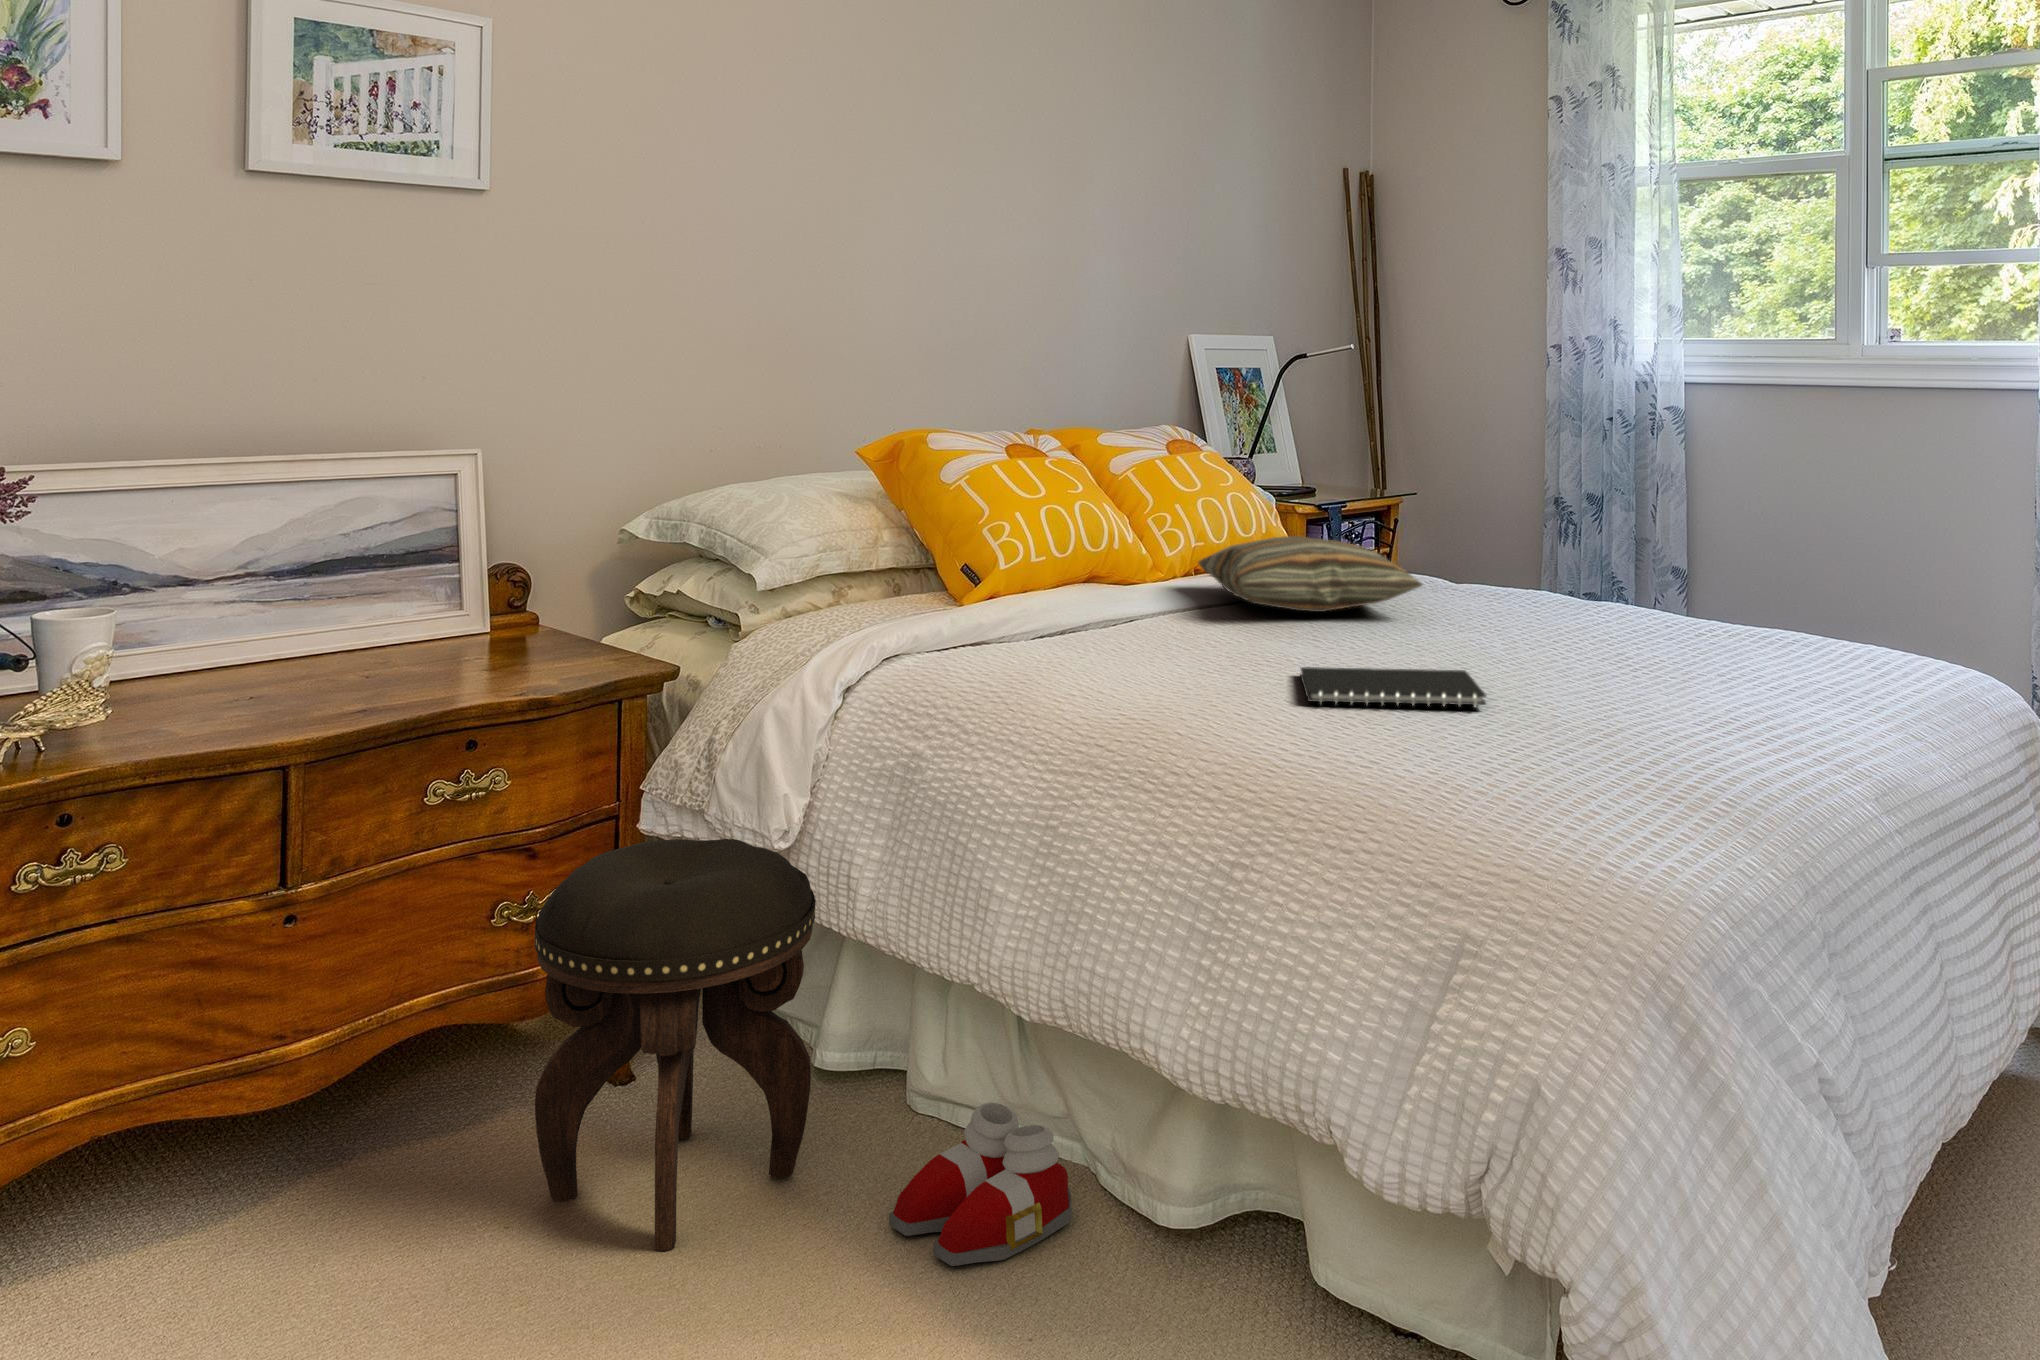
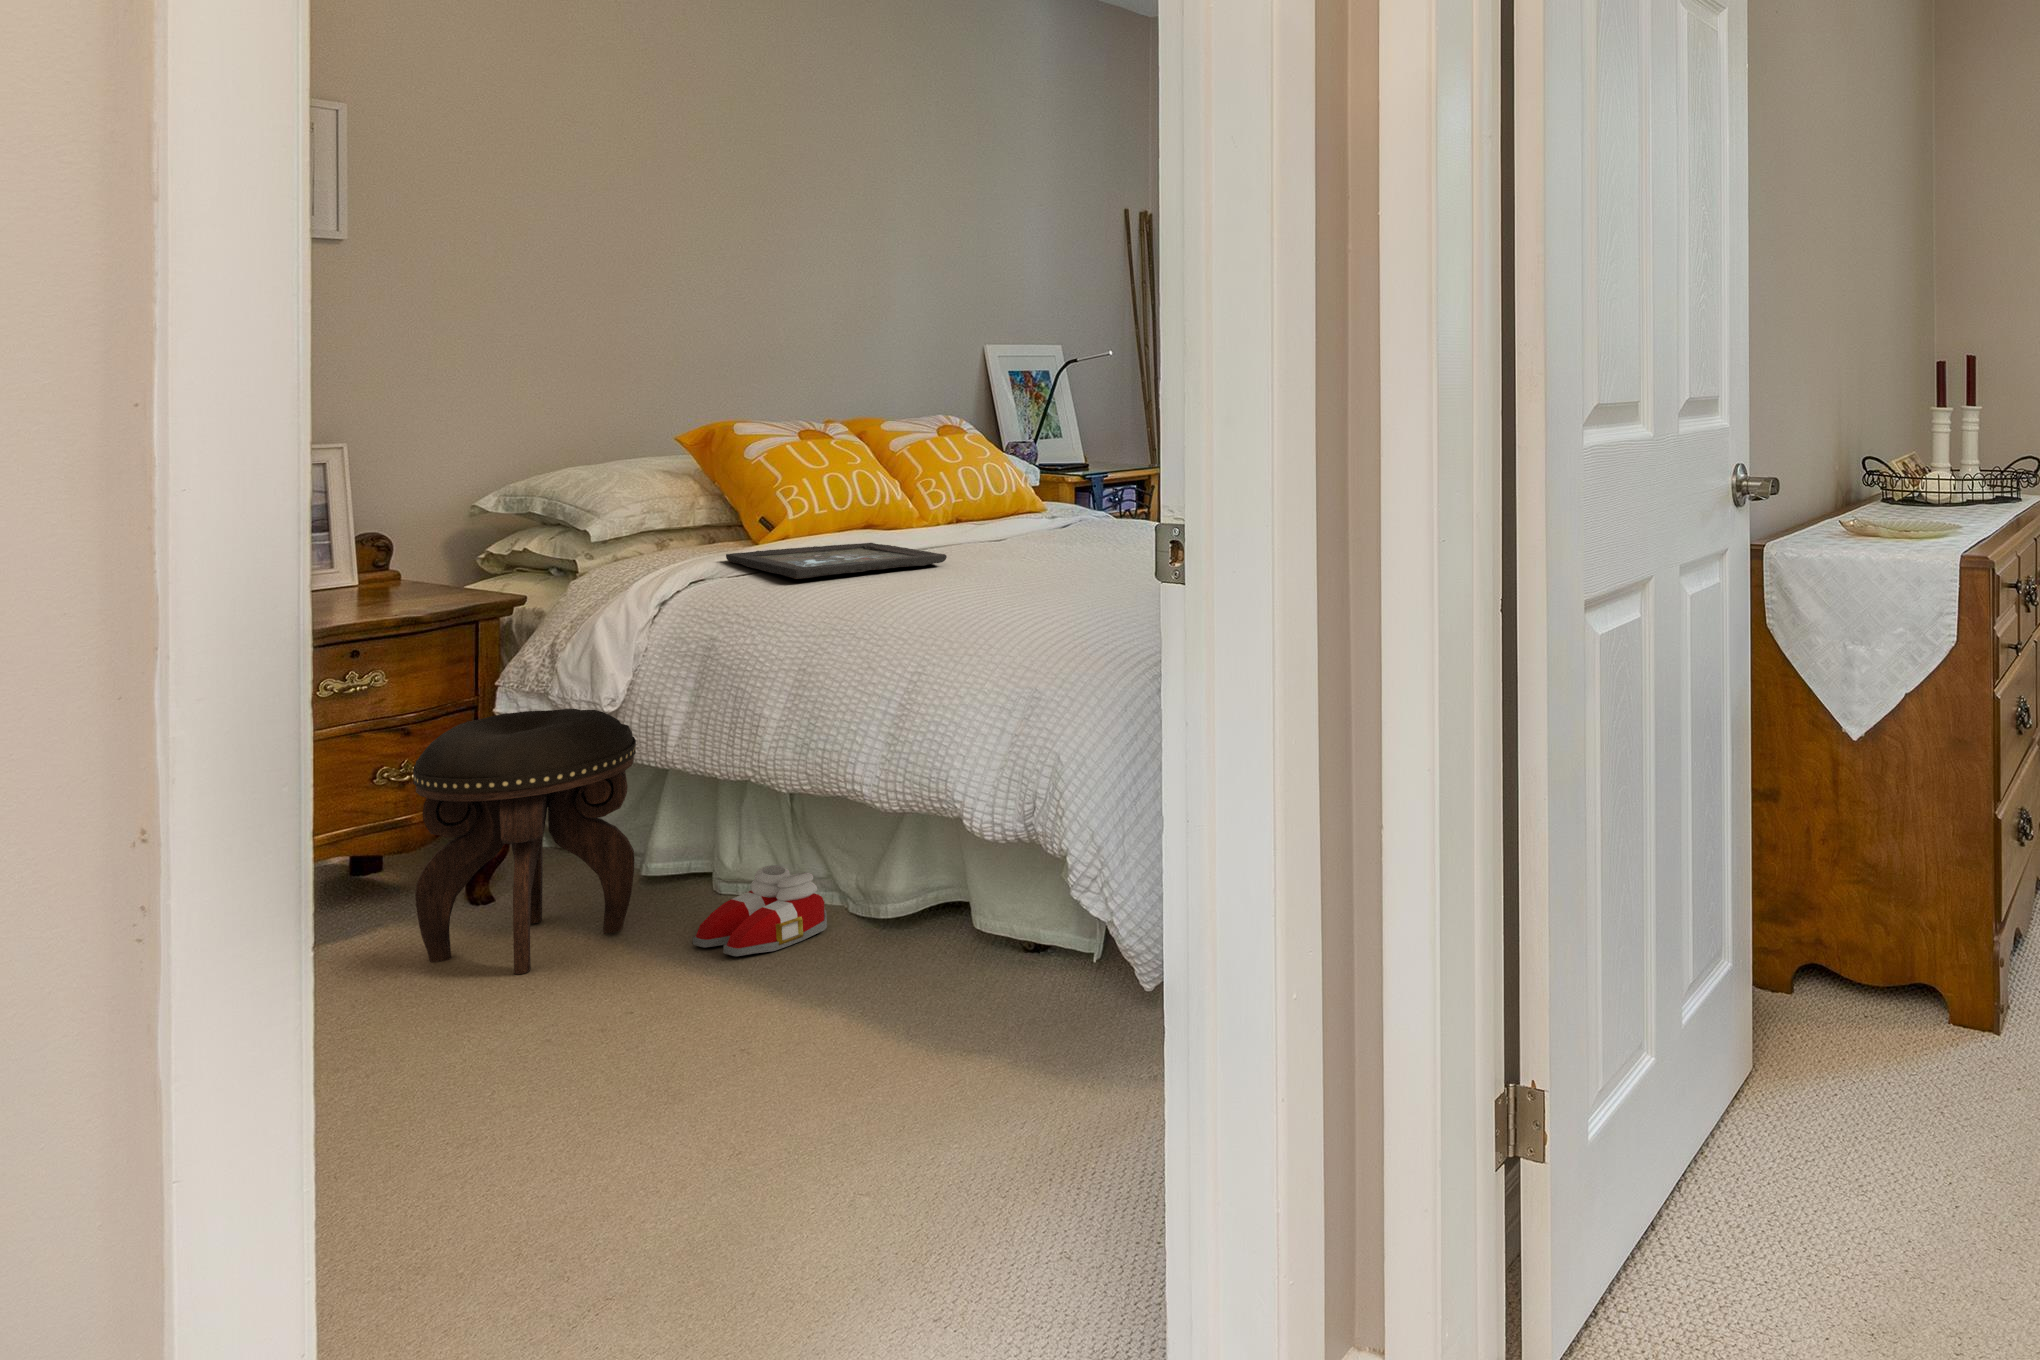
pillow: present [1198,536,1422,612] -> none [950,487,1105,538]
tray: none [925,608,1225,674] -> present [726,543,947,579]
notebook: present [1301,667,1486,707] -> none [989,562,1108,584]

